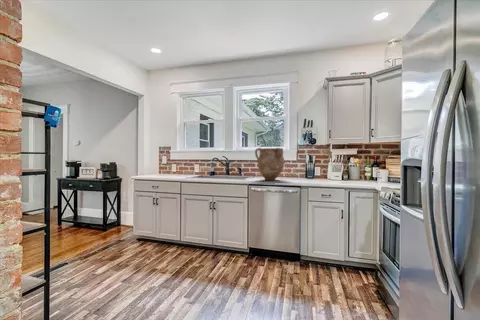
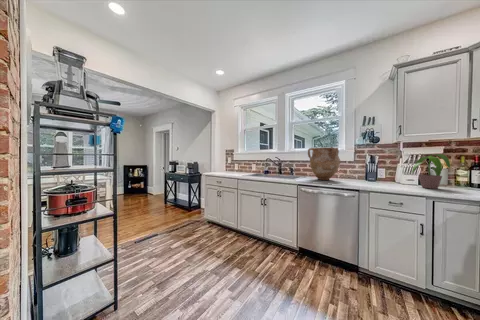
potted plant: none [333,155,367,183] -> present [412,154,450,189]

